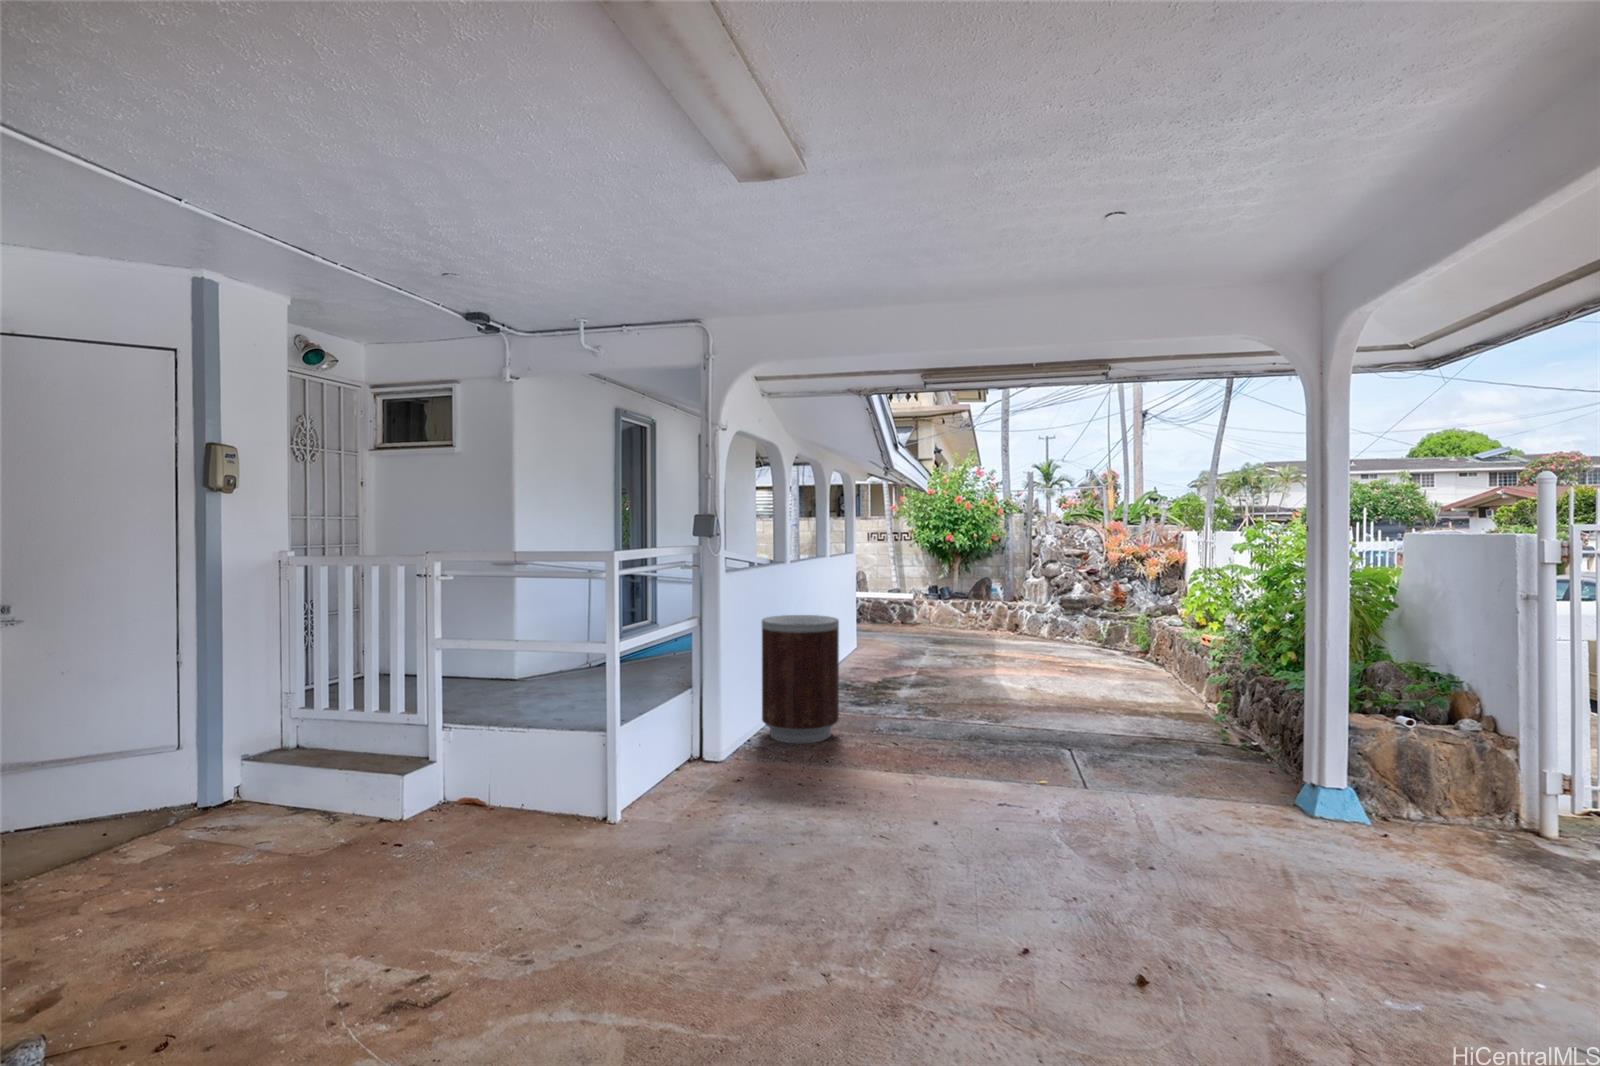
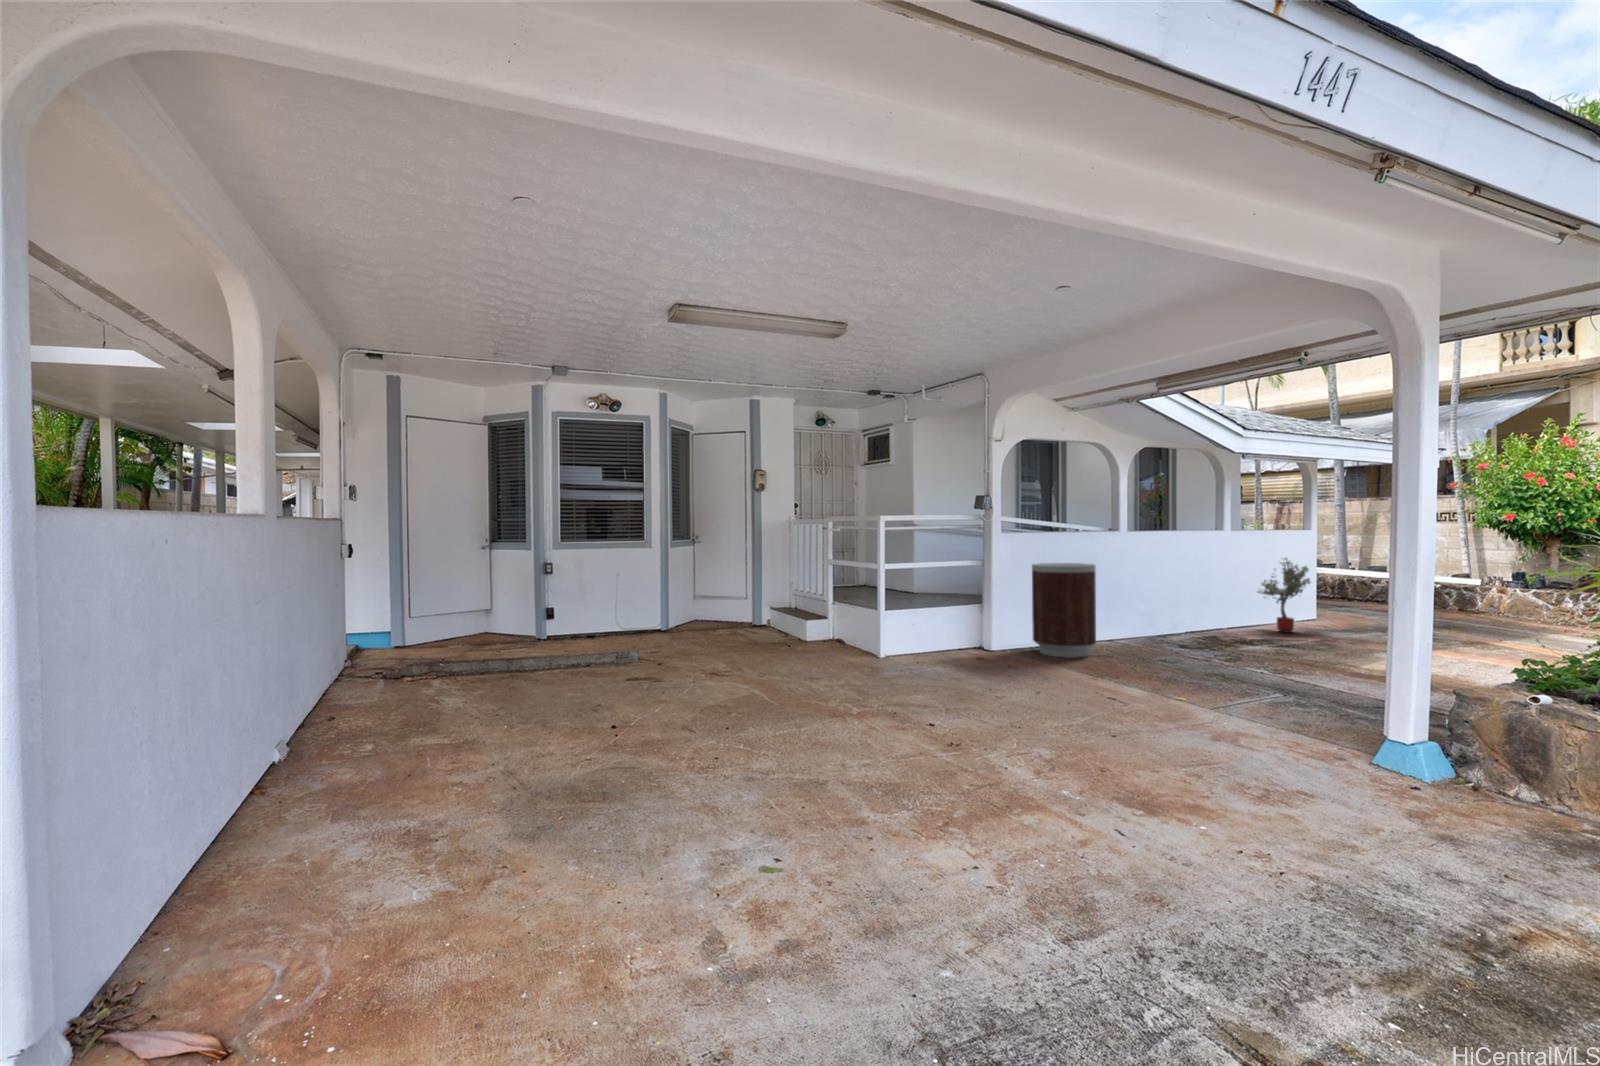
potted tree: none [851,588,888,662] -> present [1258,558,1311,633]

